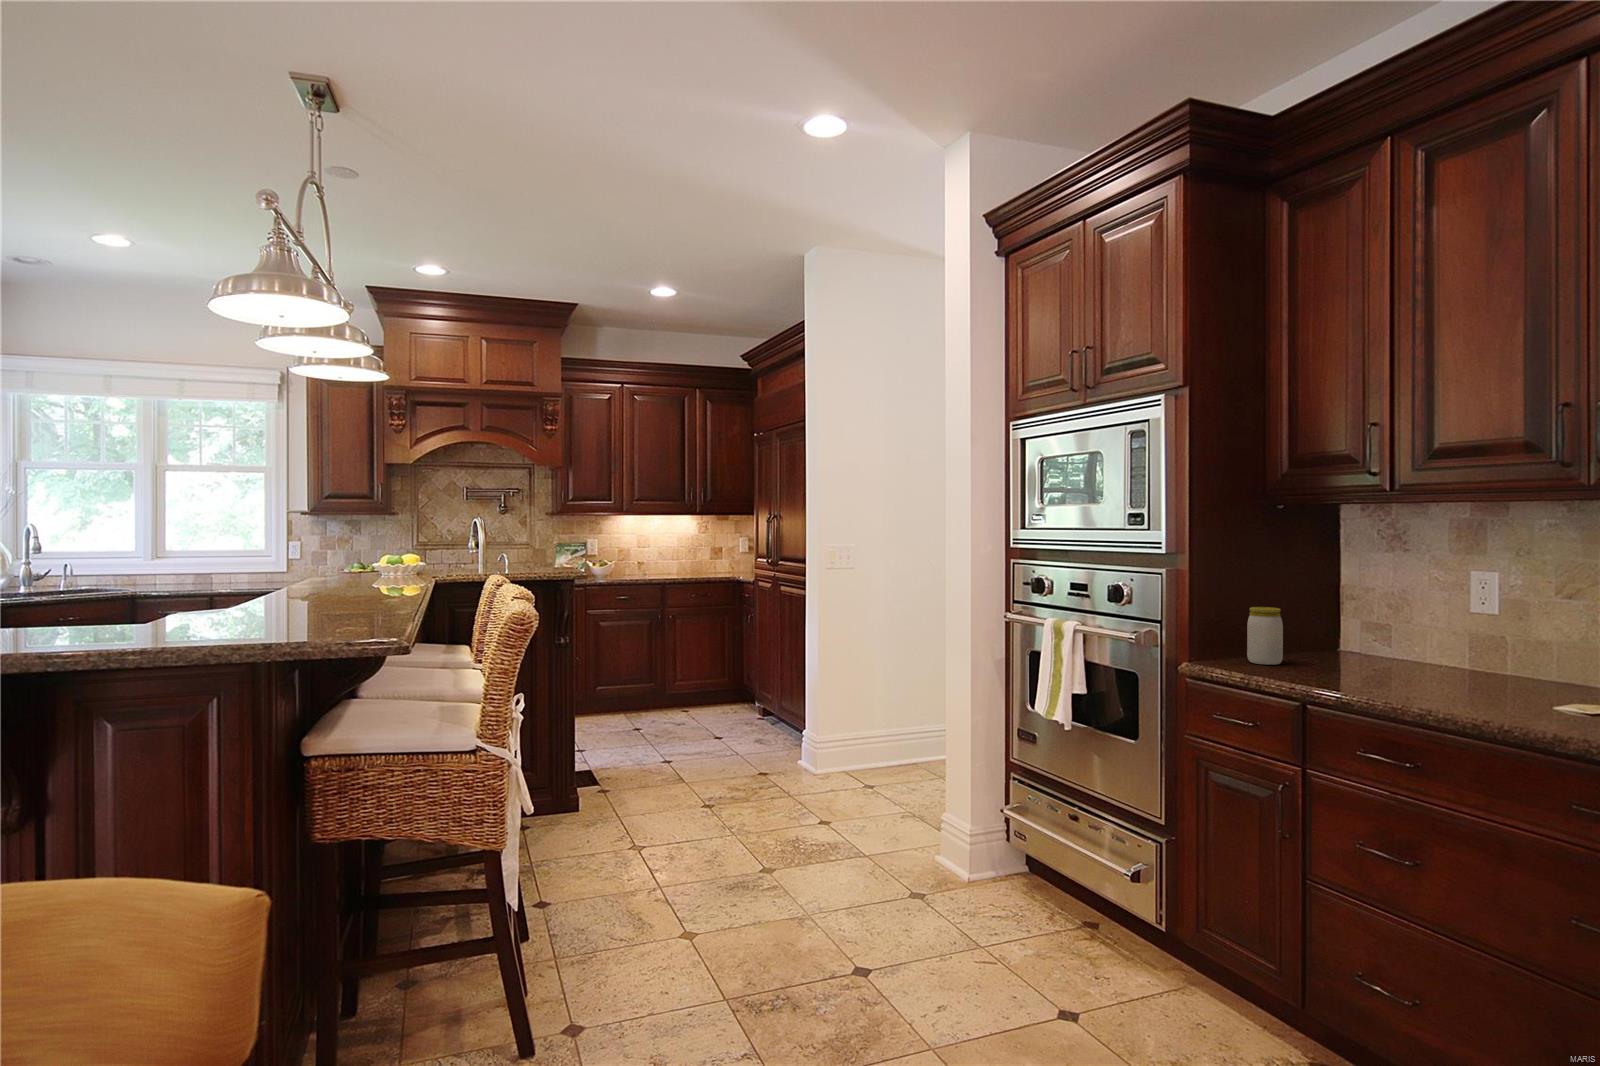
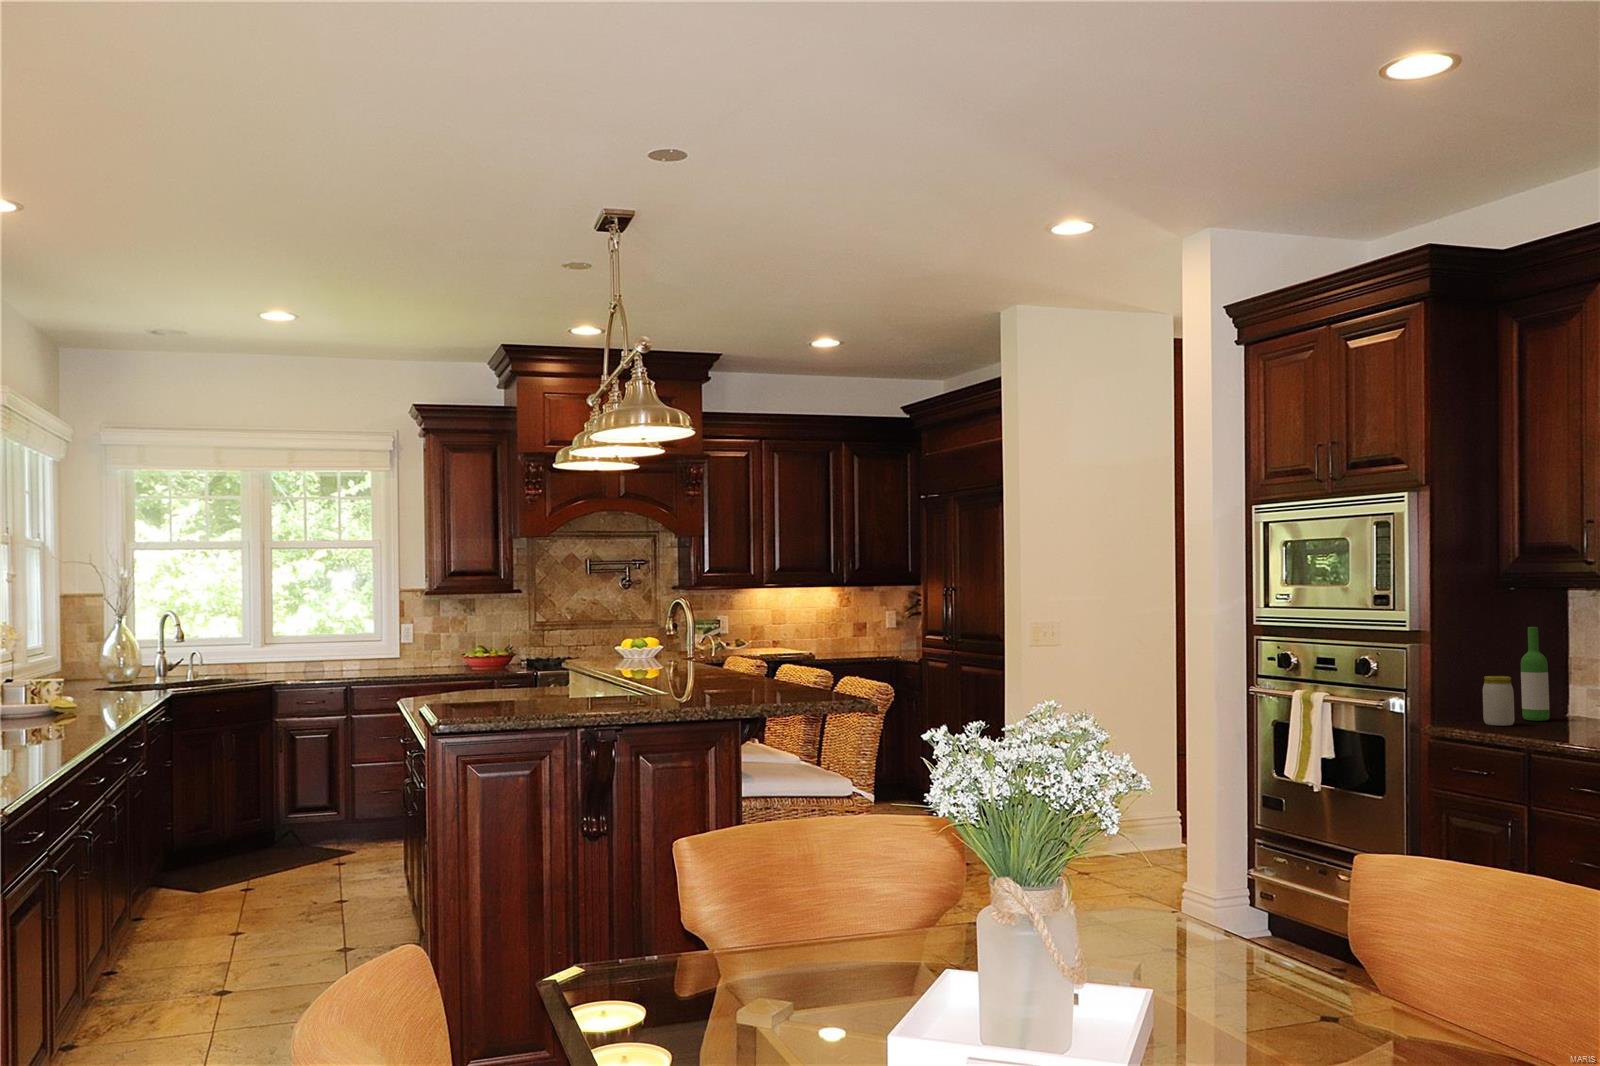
wine bottle: none [1290,552,1321,658] -> present [1521,627,1550,721]

